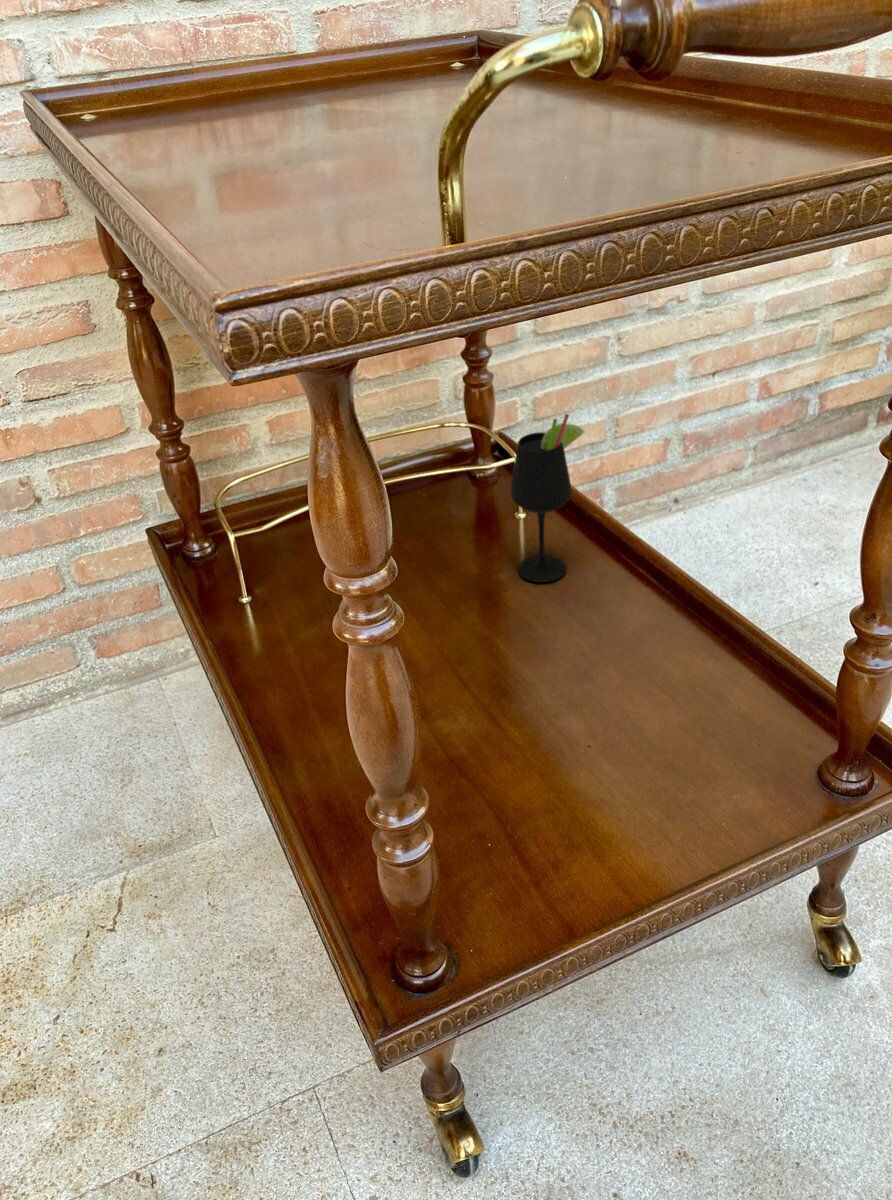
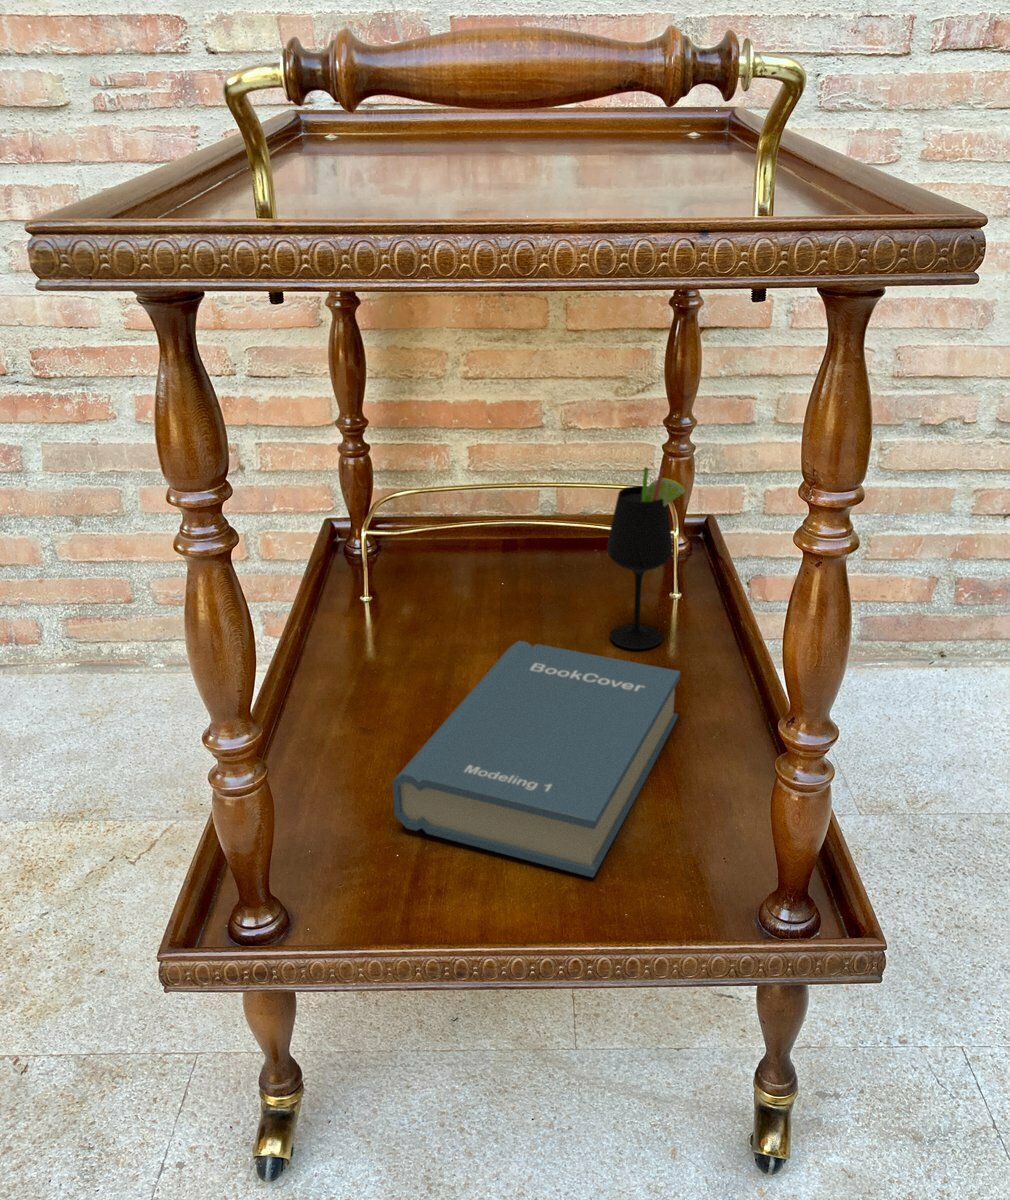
hardback book: none [469,595,693,820] -> present [392,641,680,878]

